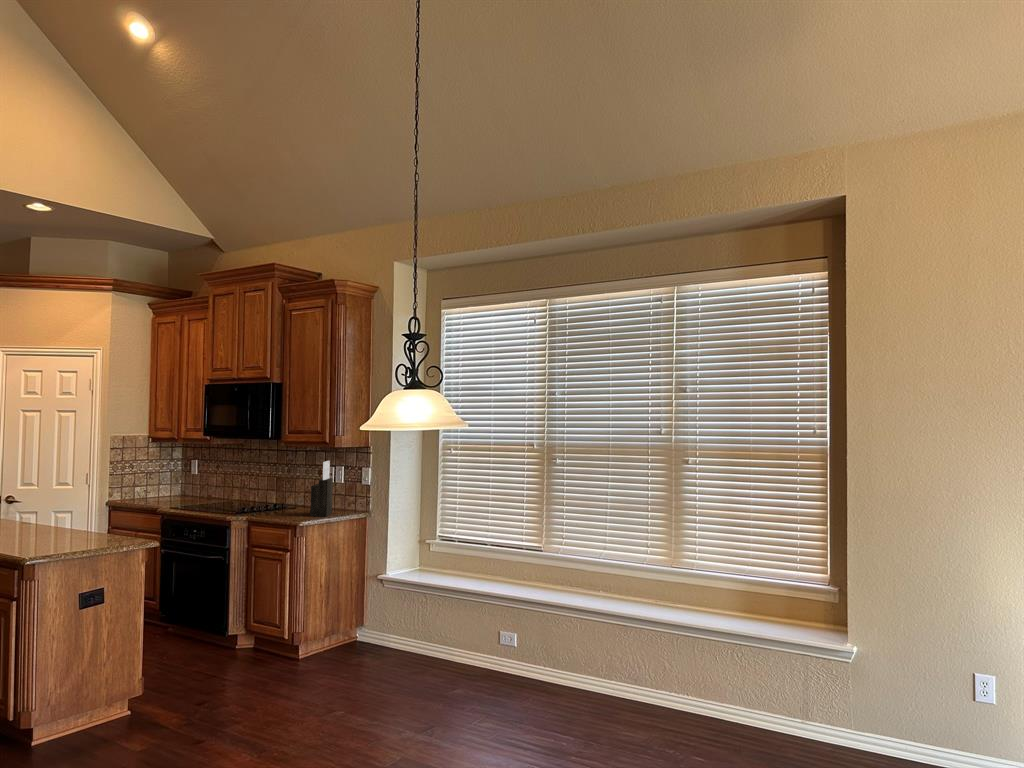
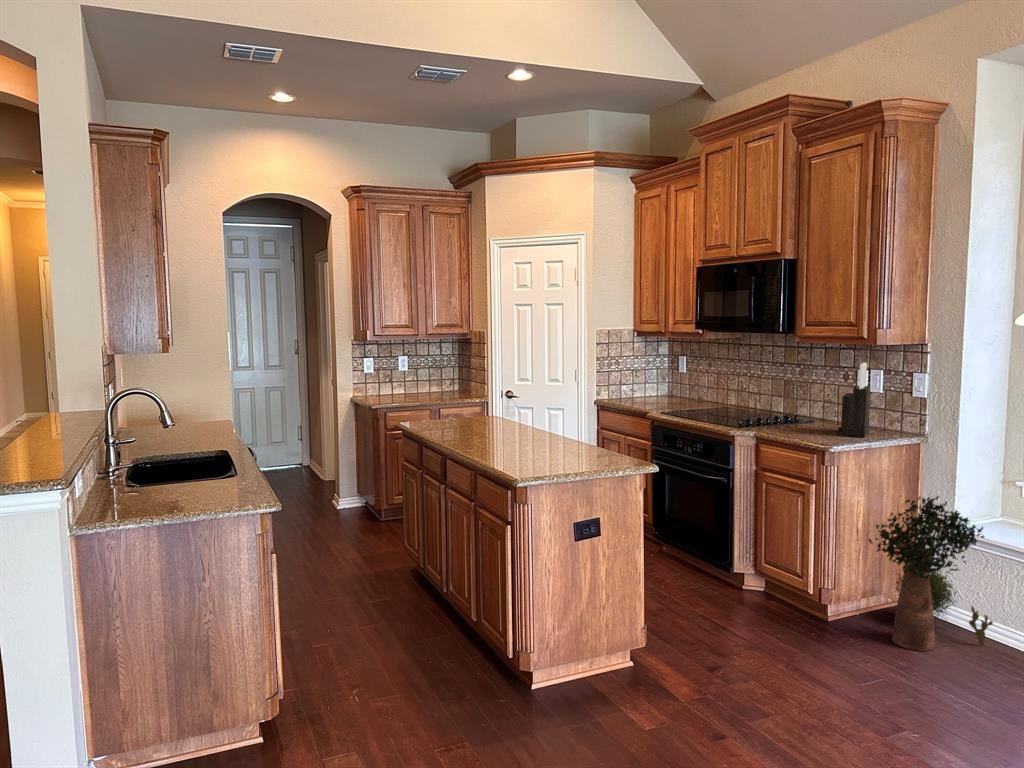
potted plant: none [325,553,408,668] -> present [869,496,993,651]

